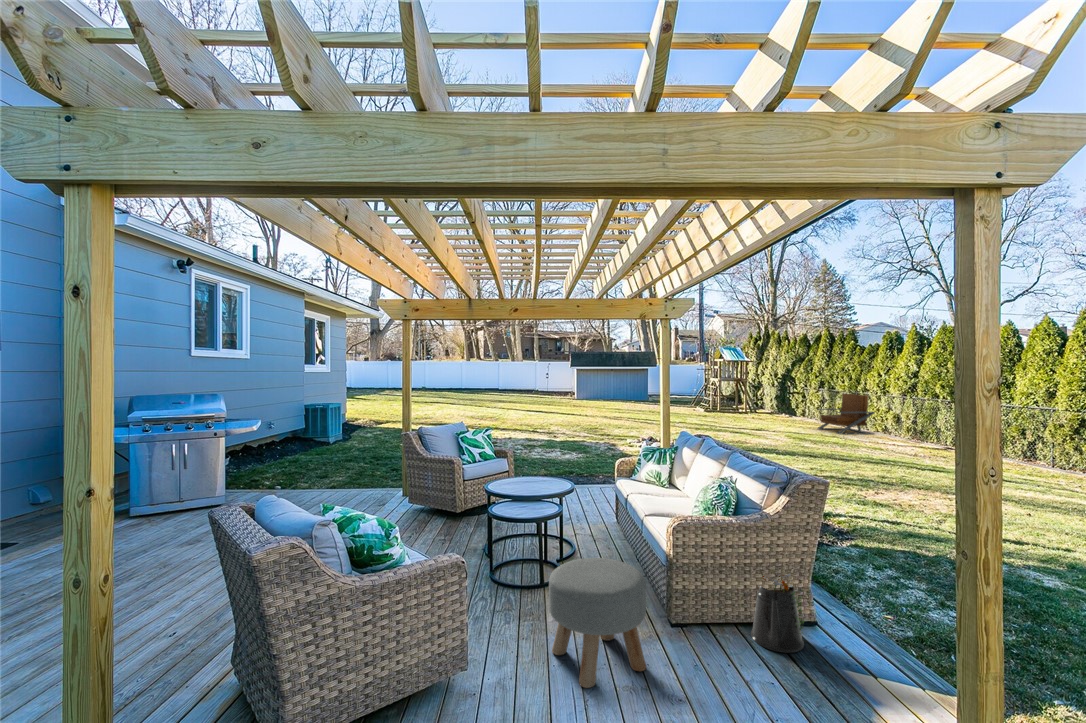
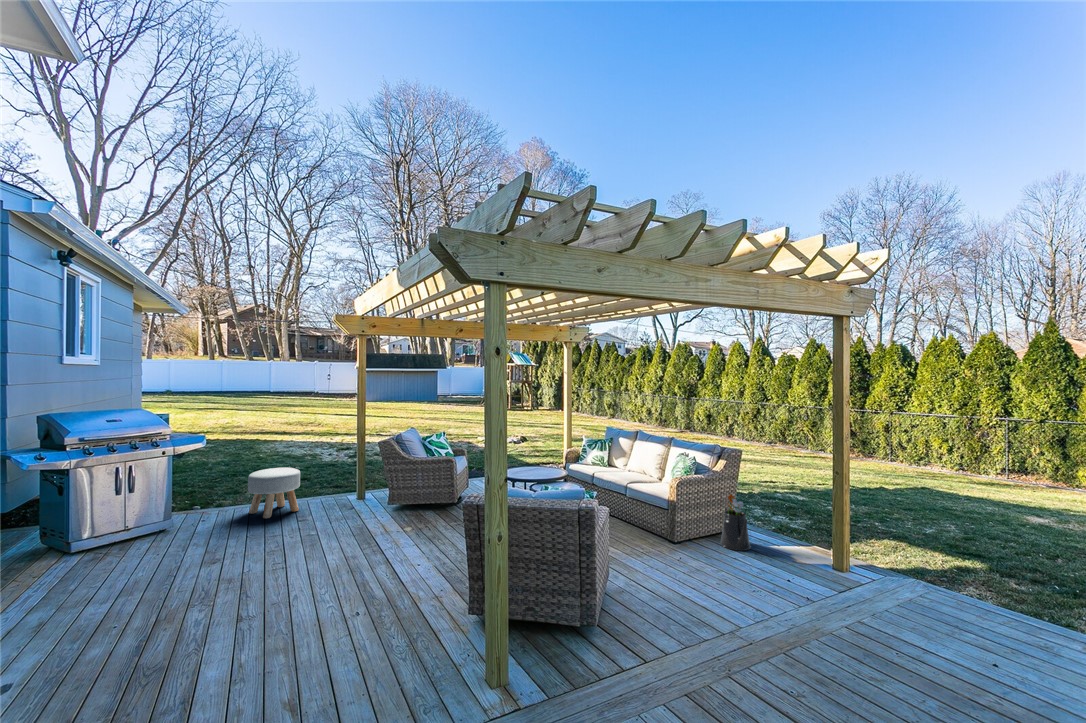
lounge chair: present [817,393,875,434] -> none [596,393,636,424]
ottoman: present [549,558,646,688] -> present [248,468,300,518]

